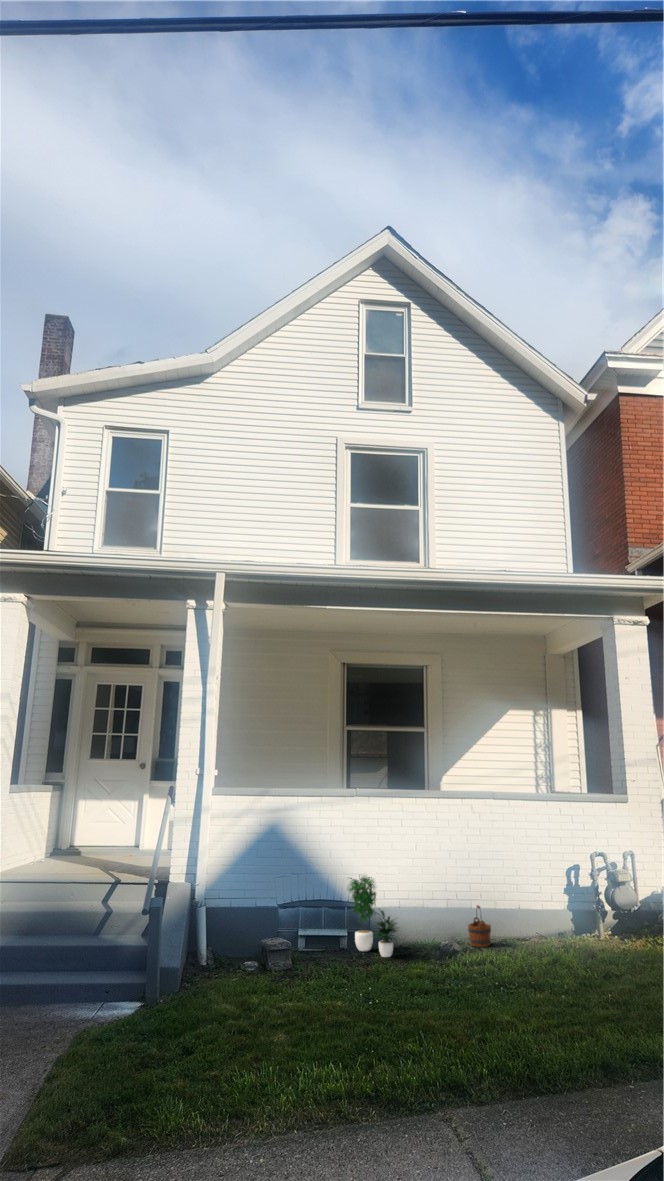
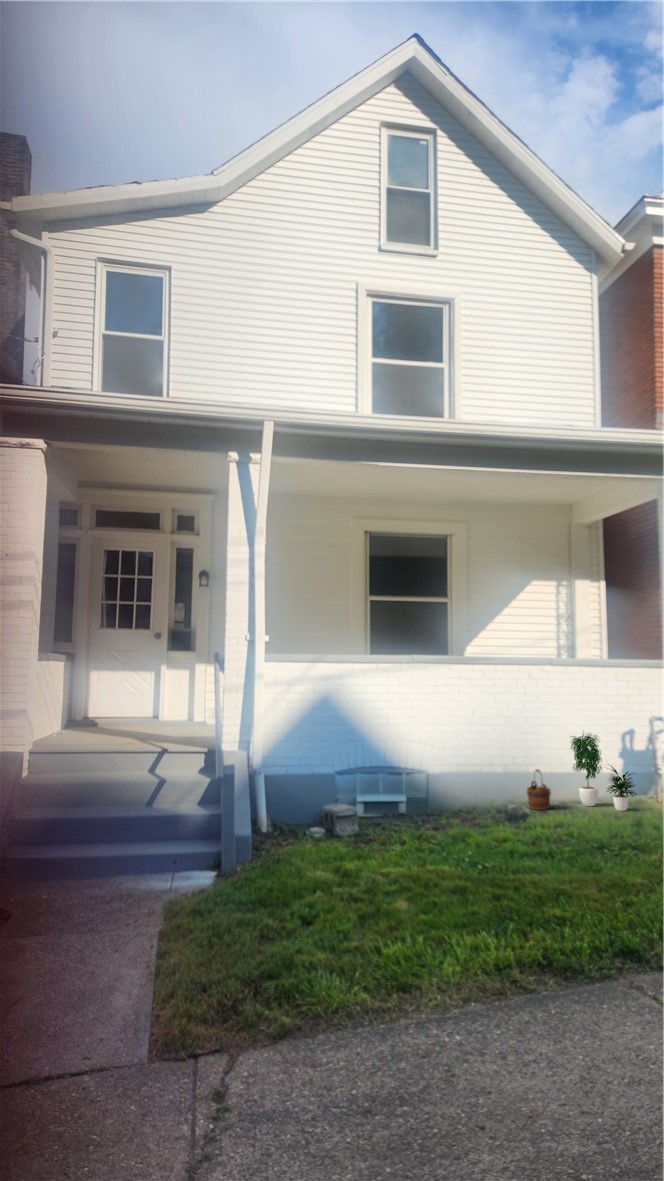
potted plant: present [349,876,397,957] -> present [570,733,637,811]

